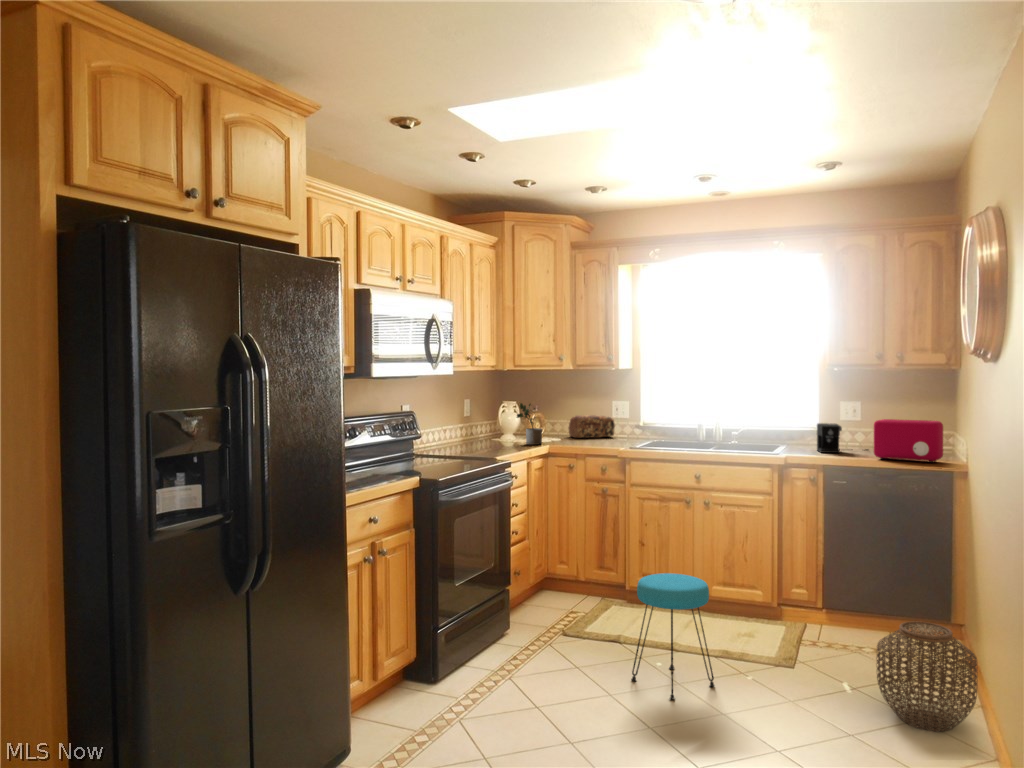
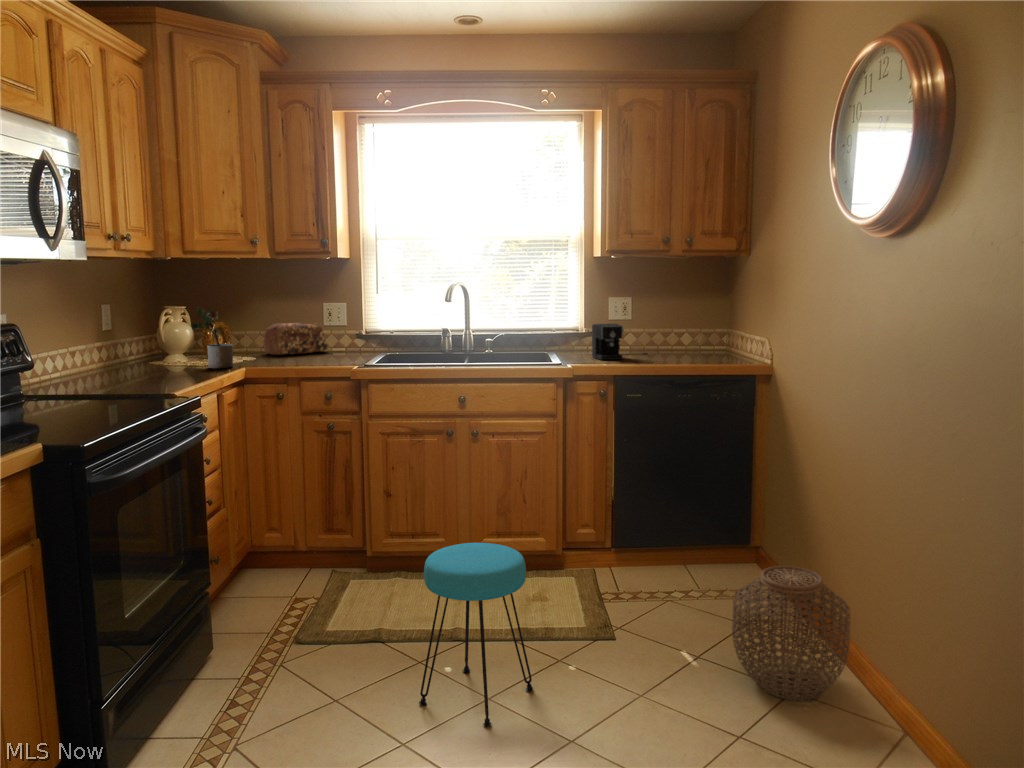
toaster: present [874,419,943,463] -> none [668,316,743,366]

